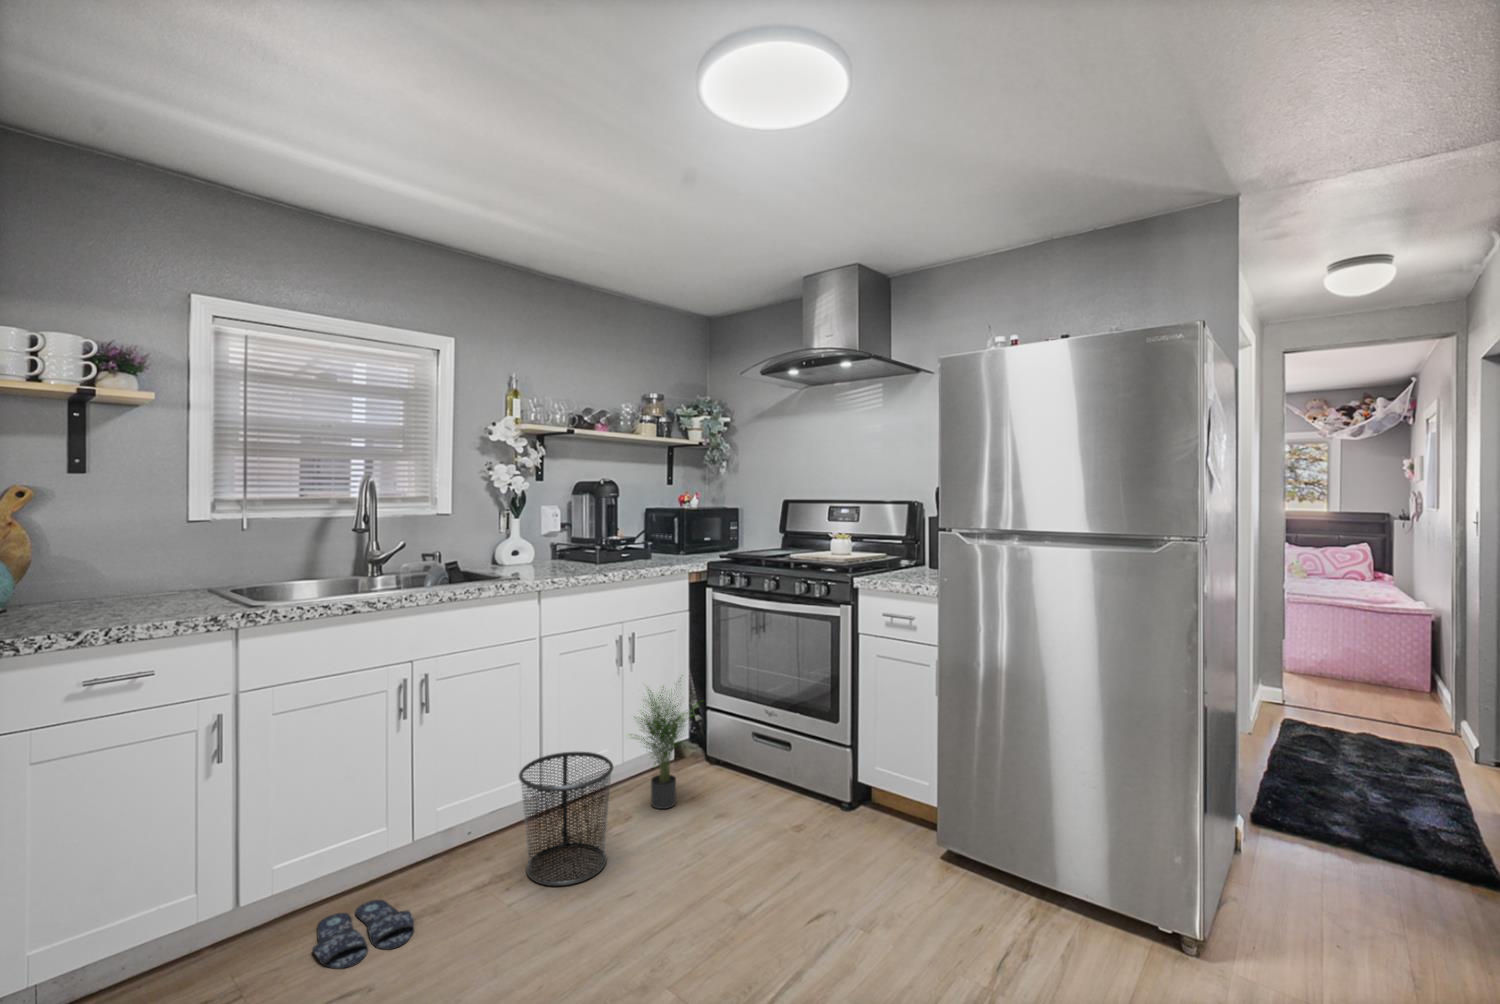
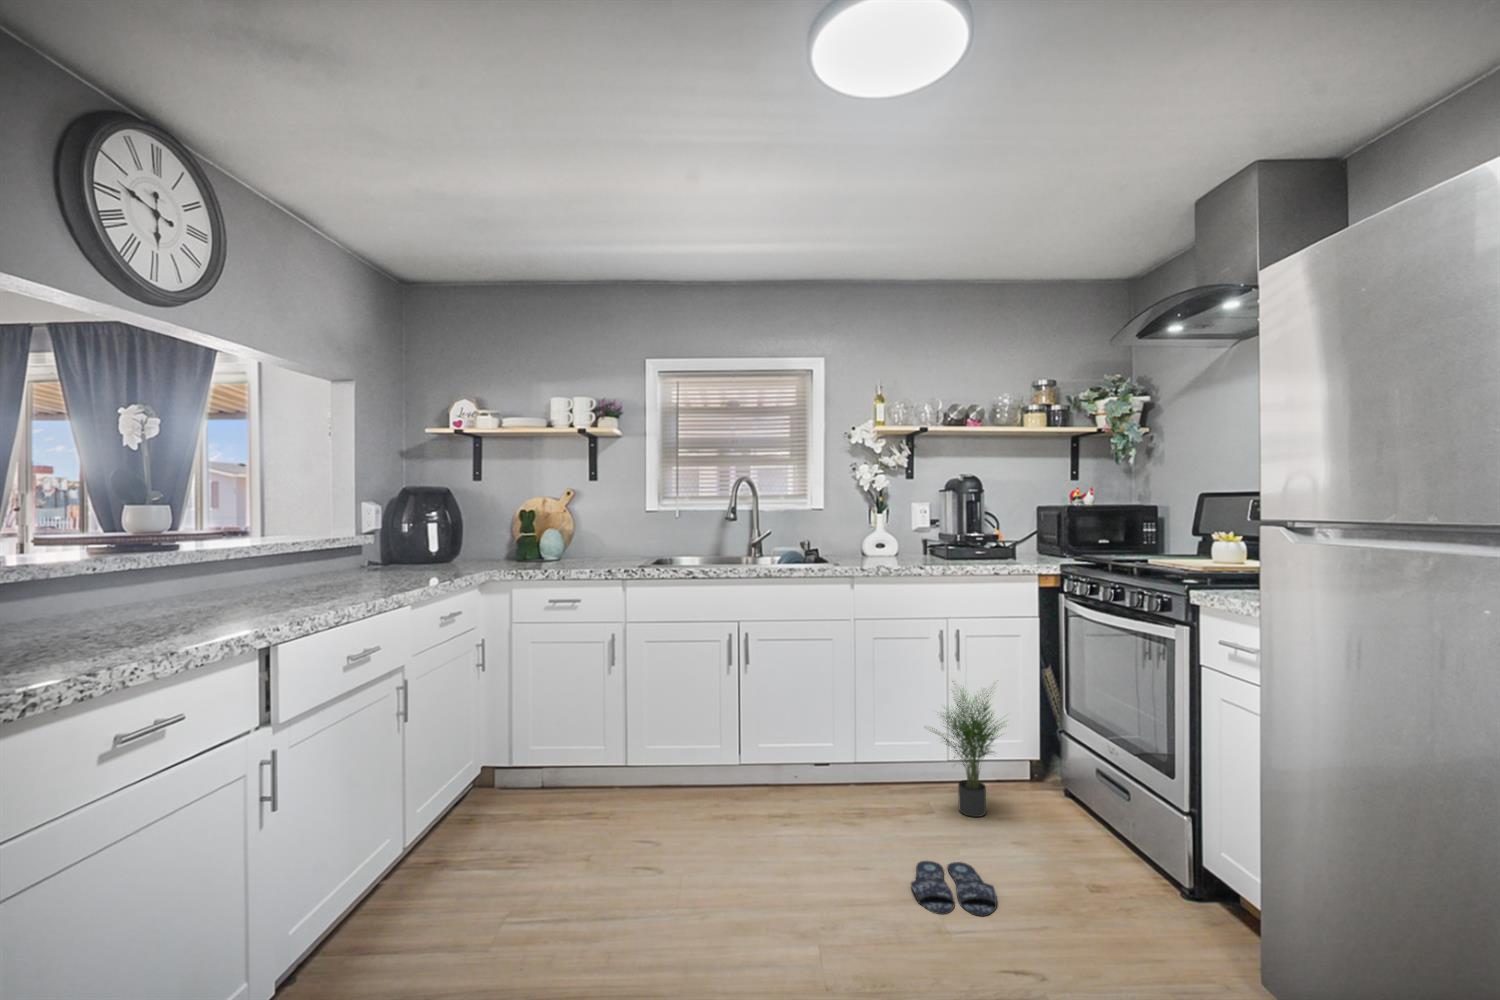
waste bin: present [519,752,613,886] -> none [796,723,880,842]
slippers: present [312,900,414,969] -> present [911,861,997,916]

